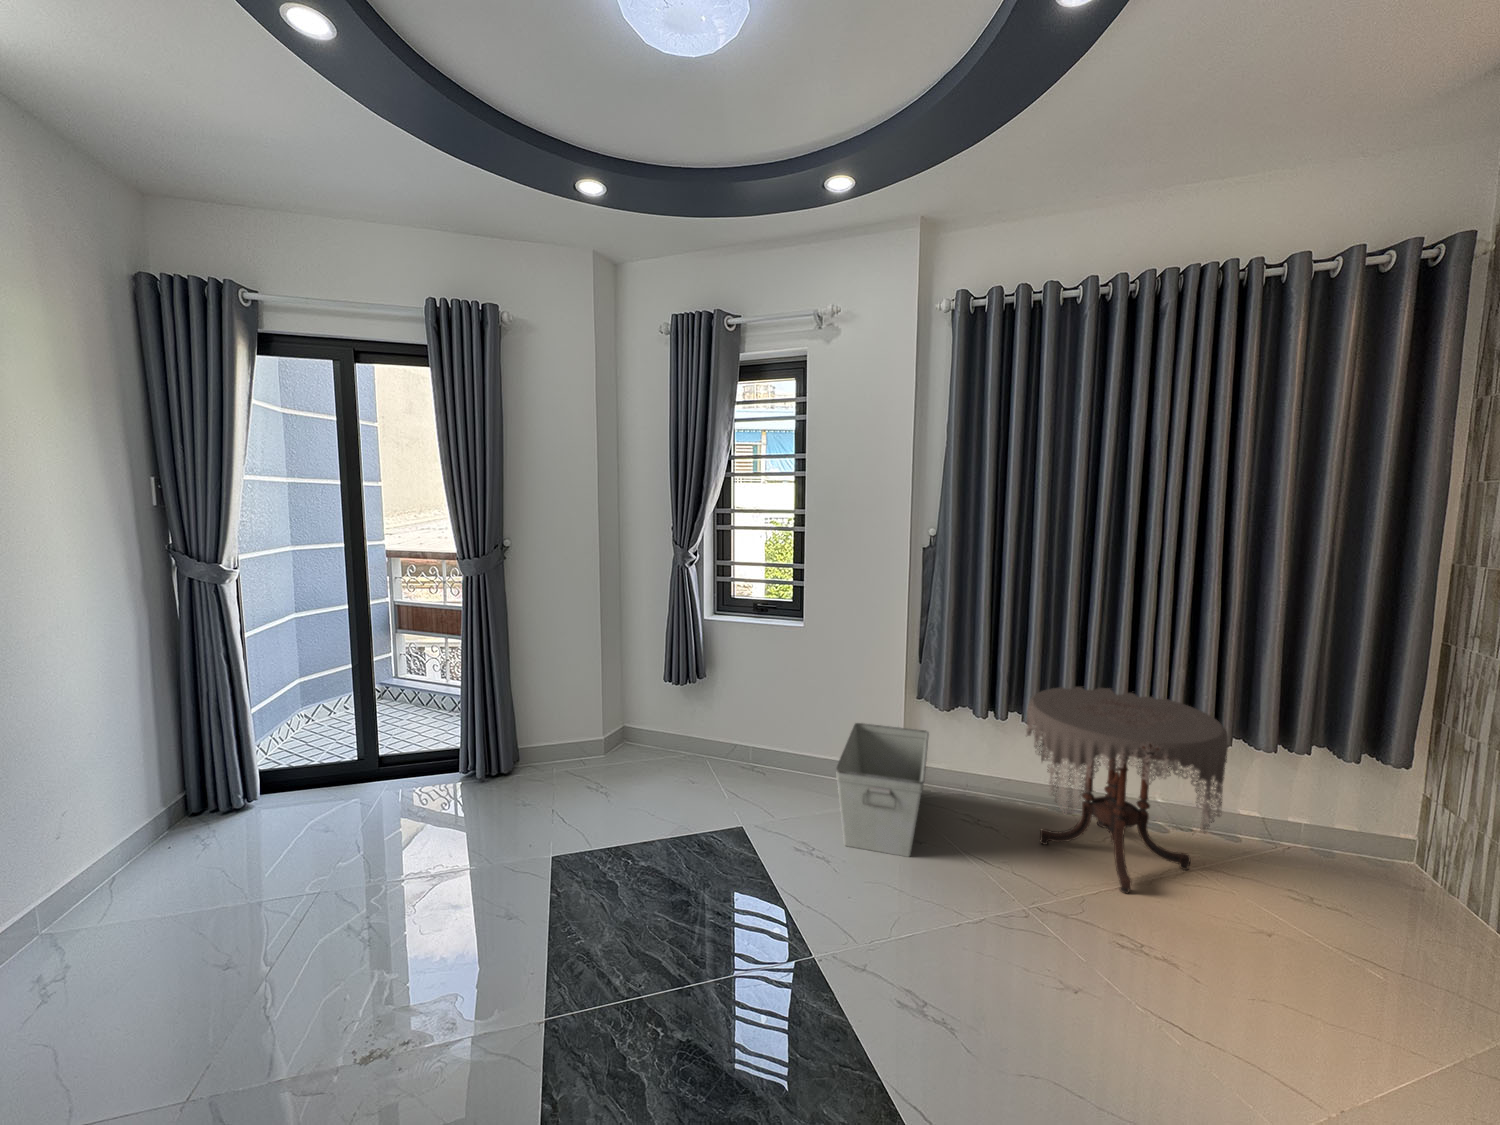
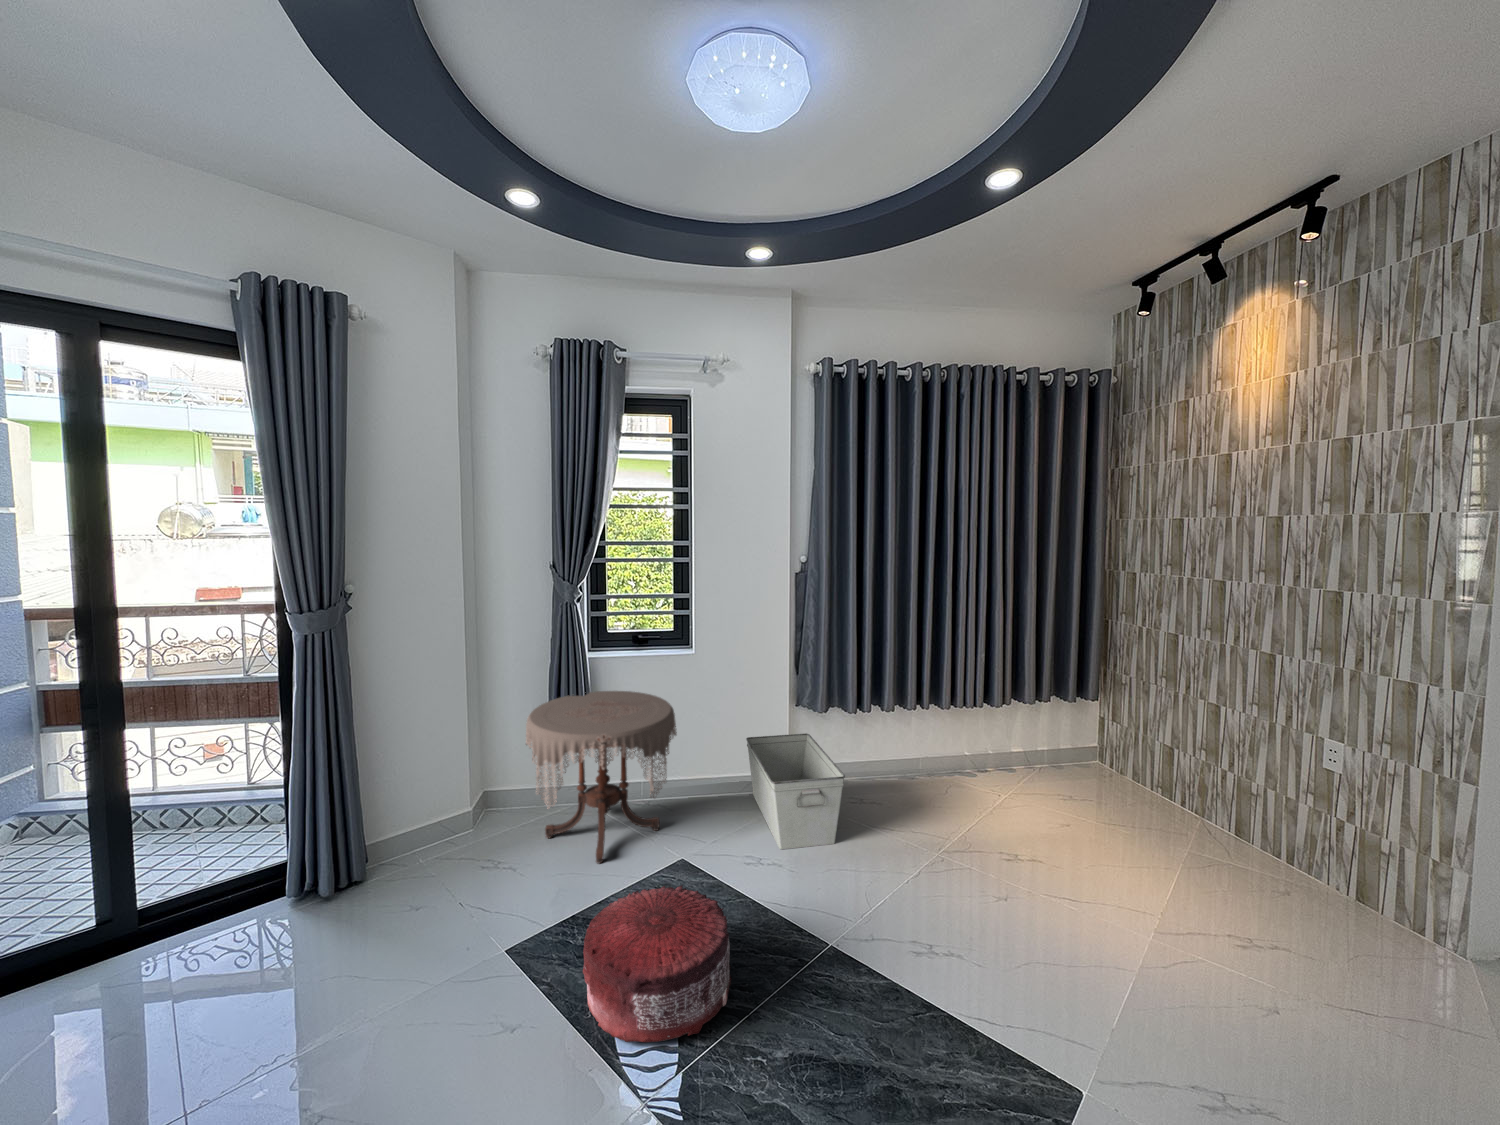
side table: present [1026,687,1228,894] -> present [526,691,677,863]
pouf: none [552,835,699,982] -> present [583,885,732,1042]

